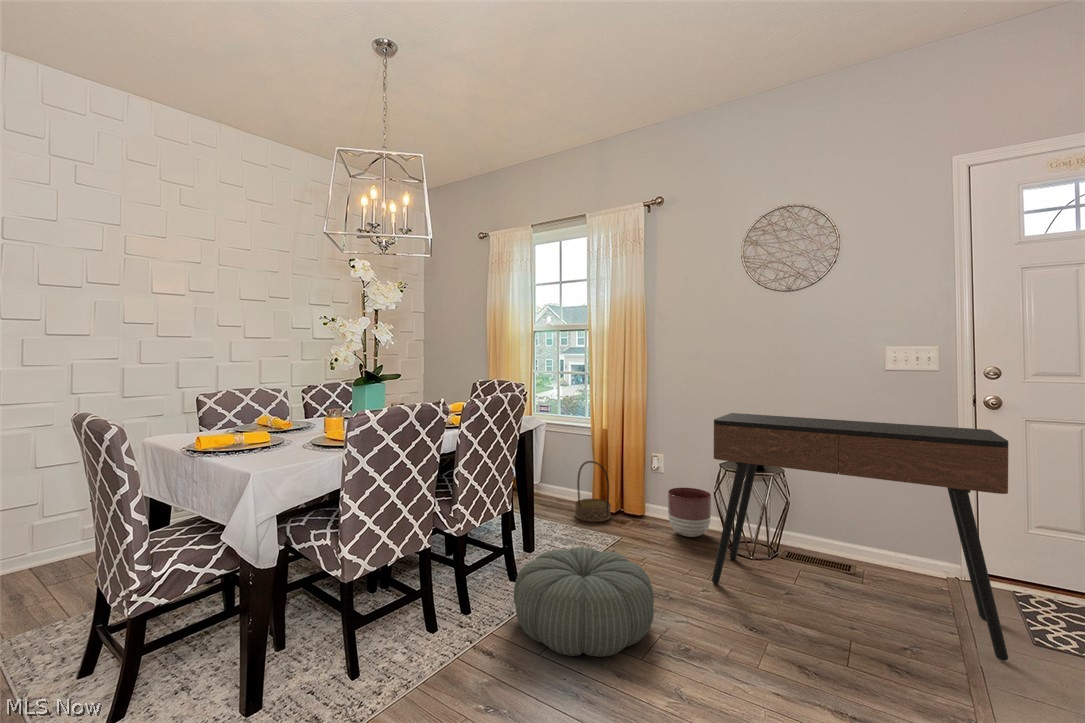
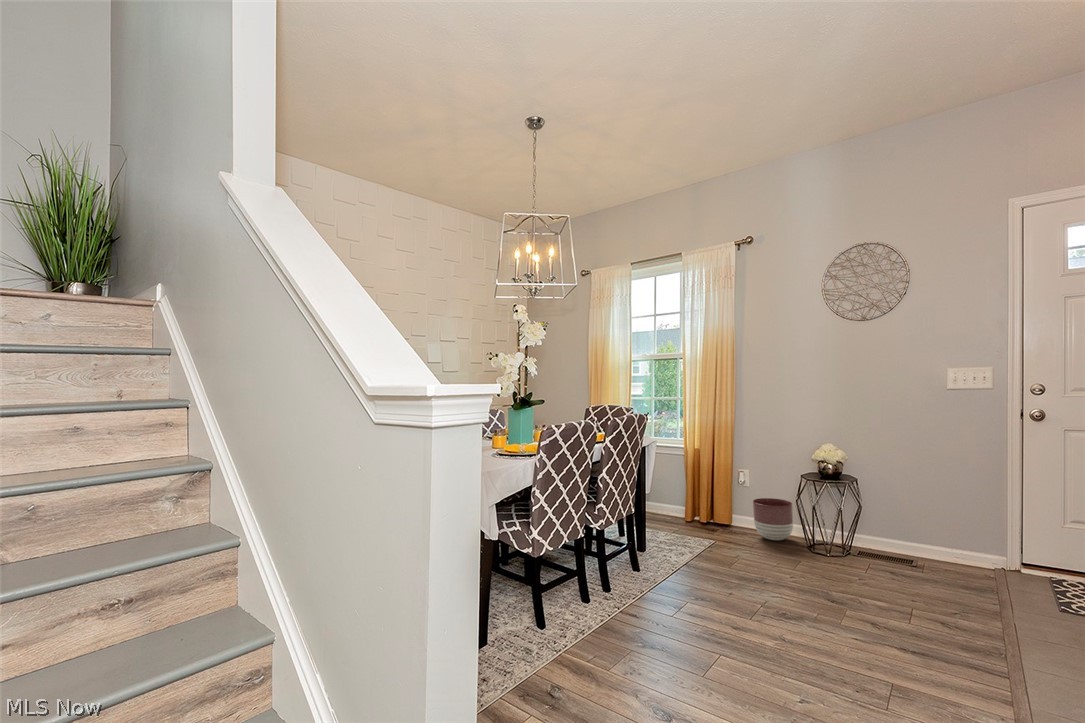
console table: present [712,413,1008,661] -> none [796,430,1061,621]
basket: present [575,461,611,522] -> none [668,477,700,530]
pouf: present [514,547,654,657] -> none [646,540,763,616]

